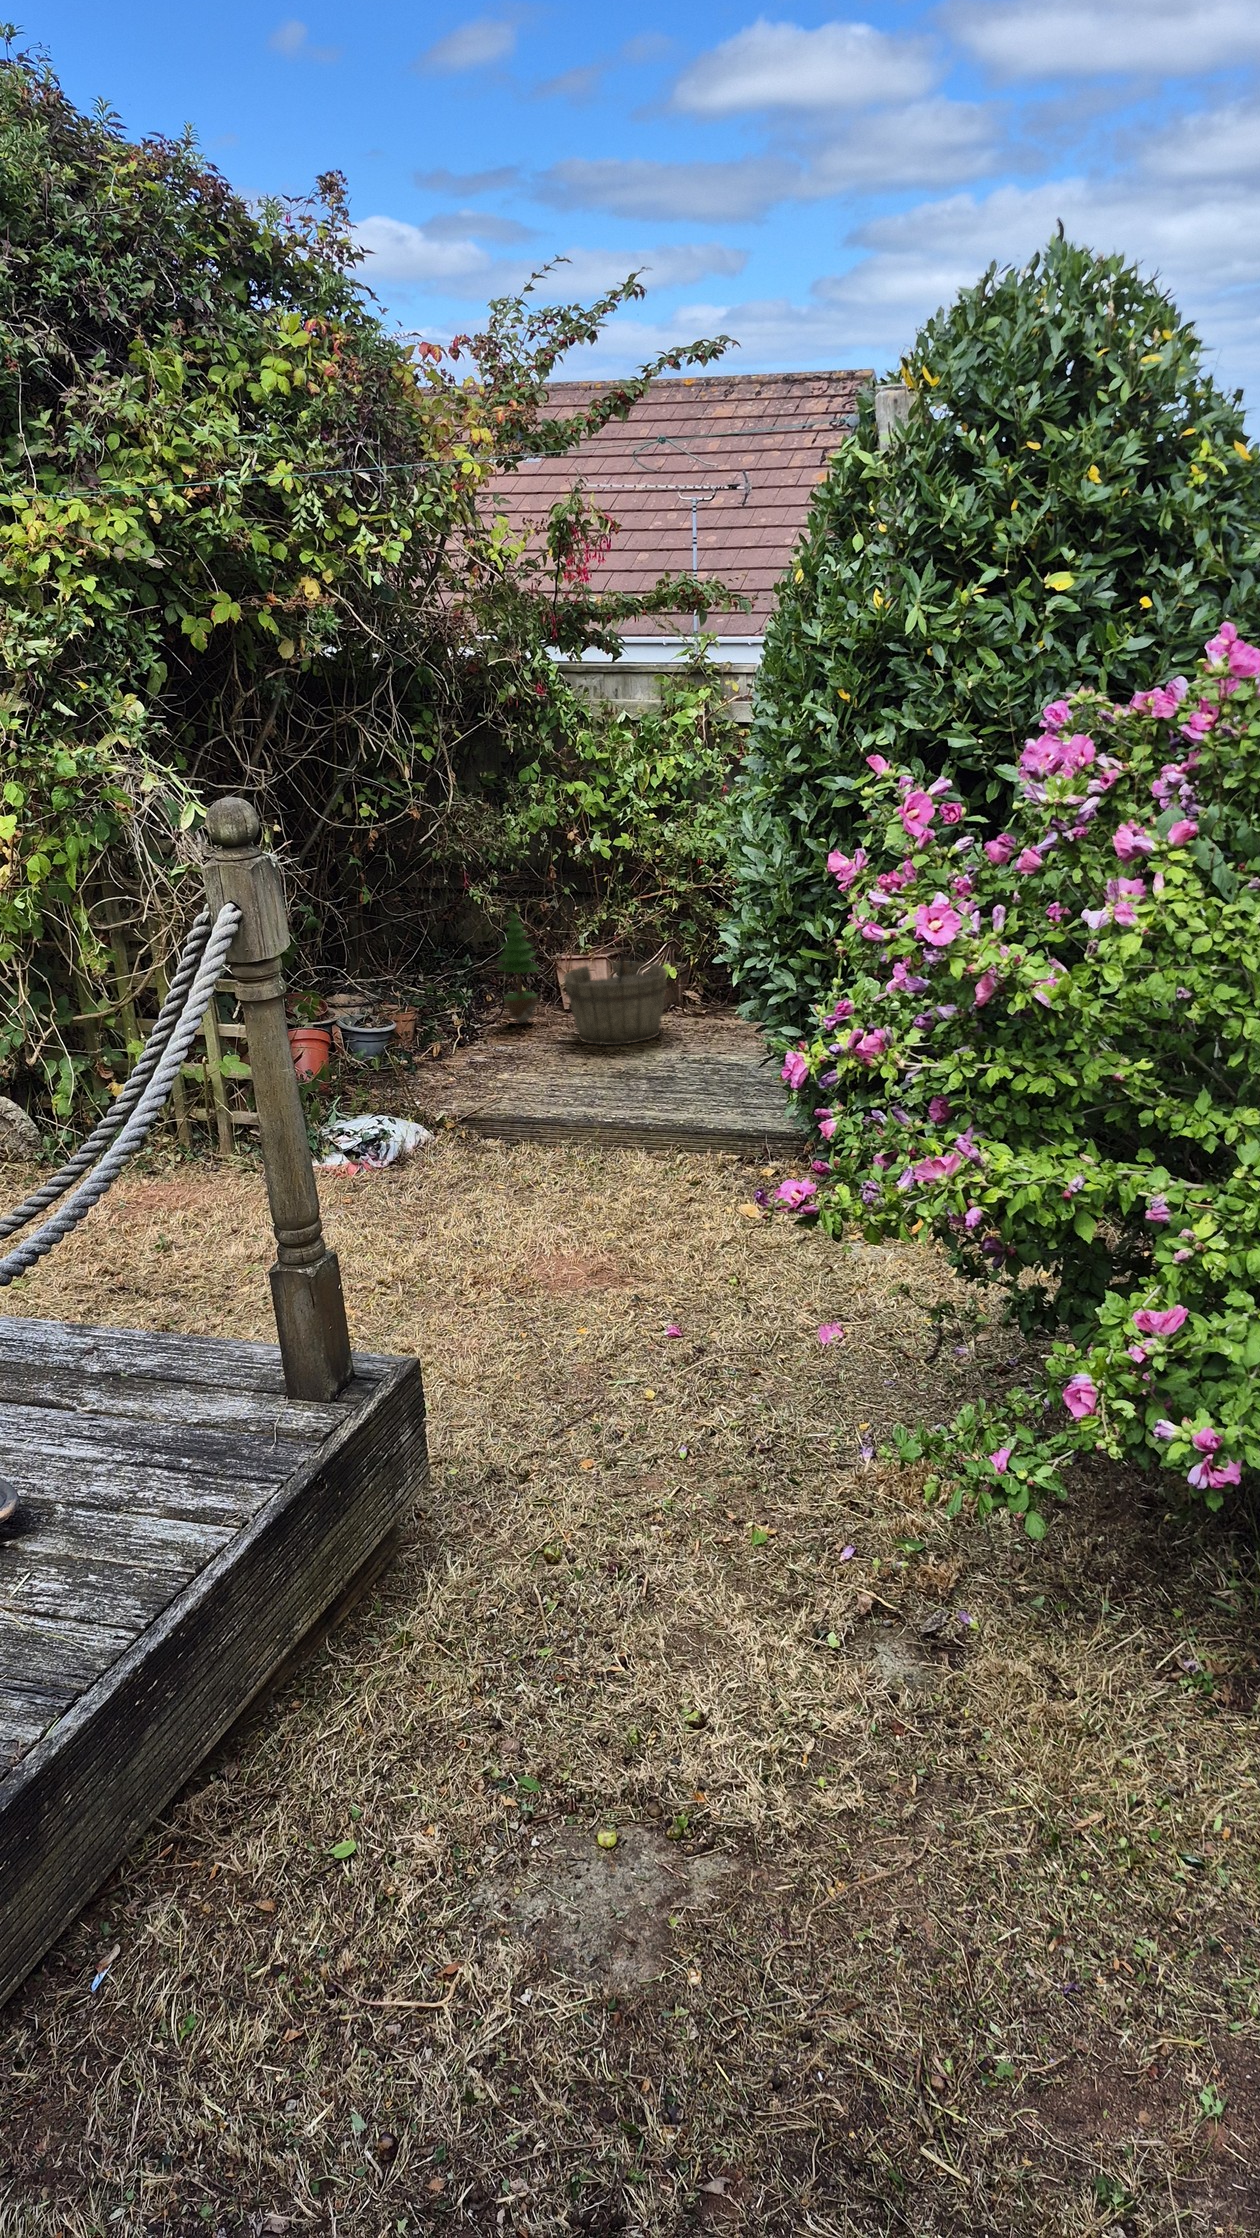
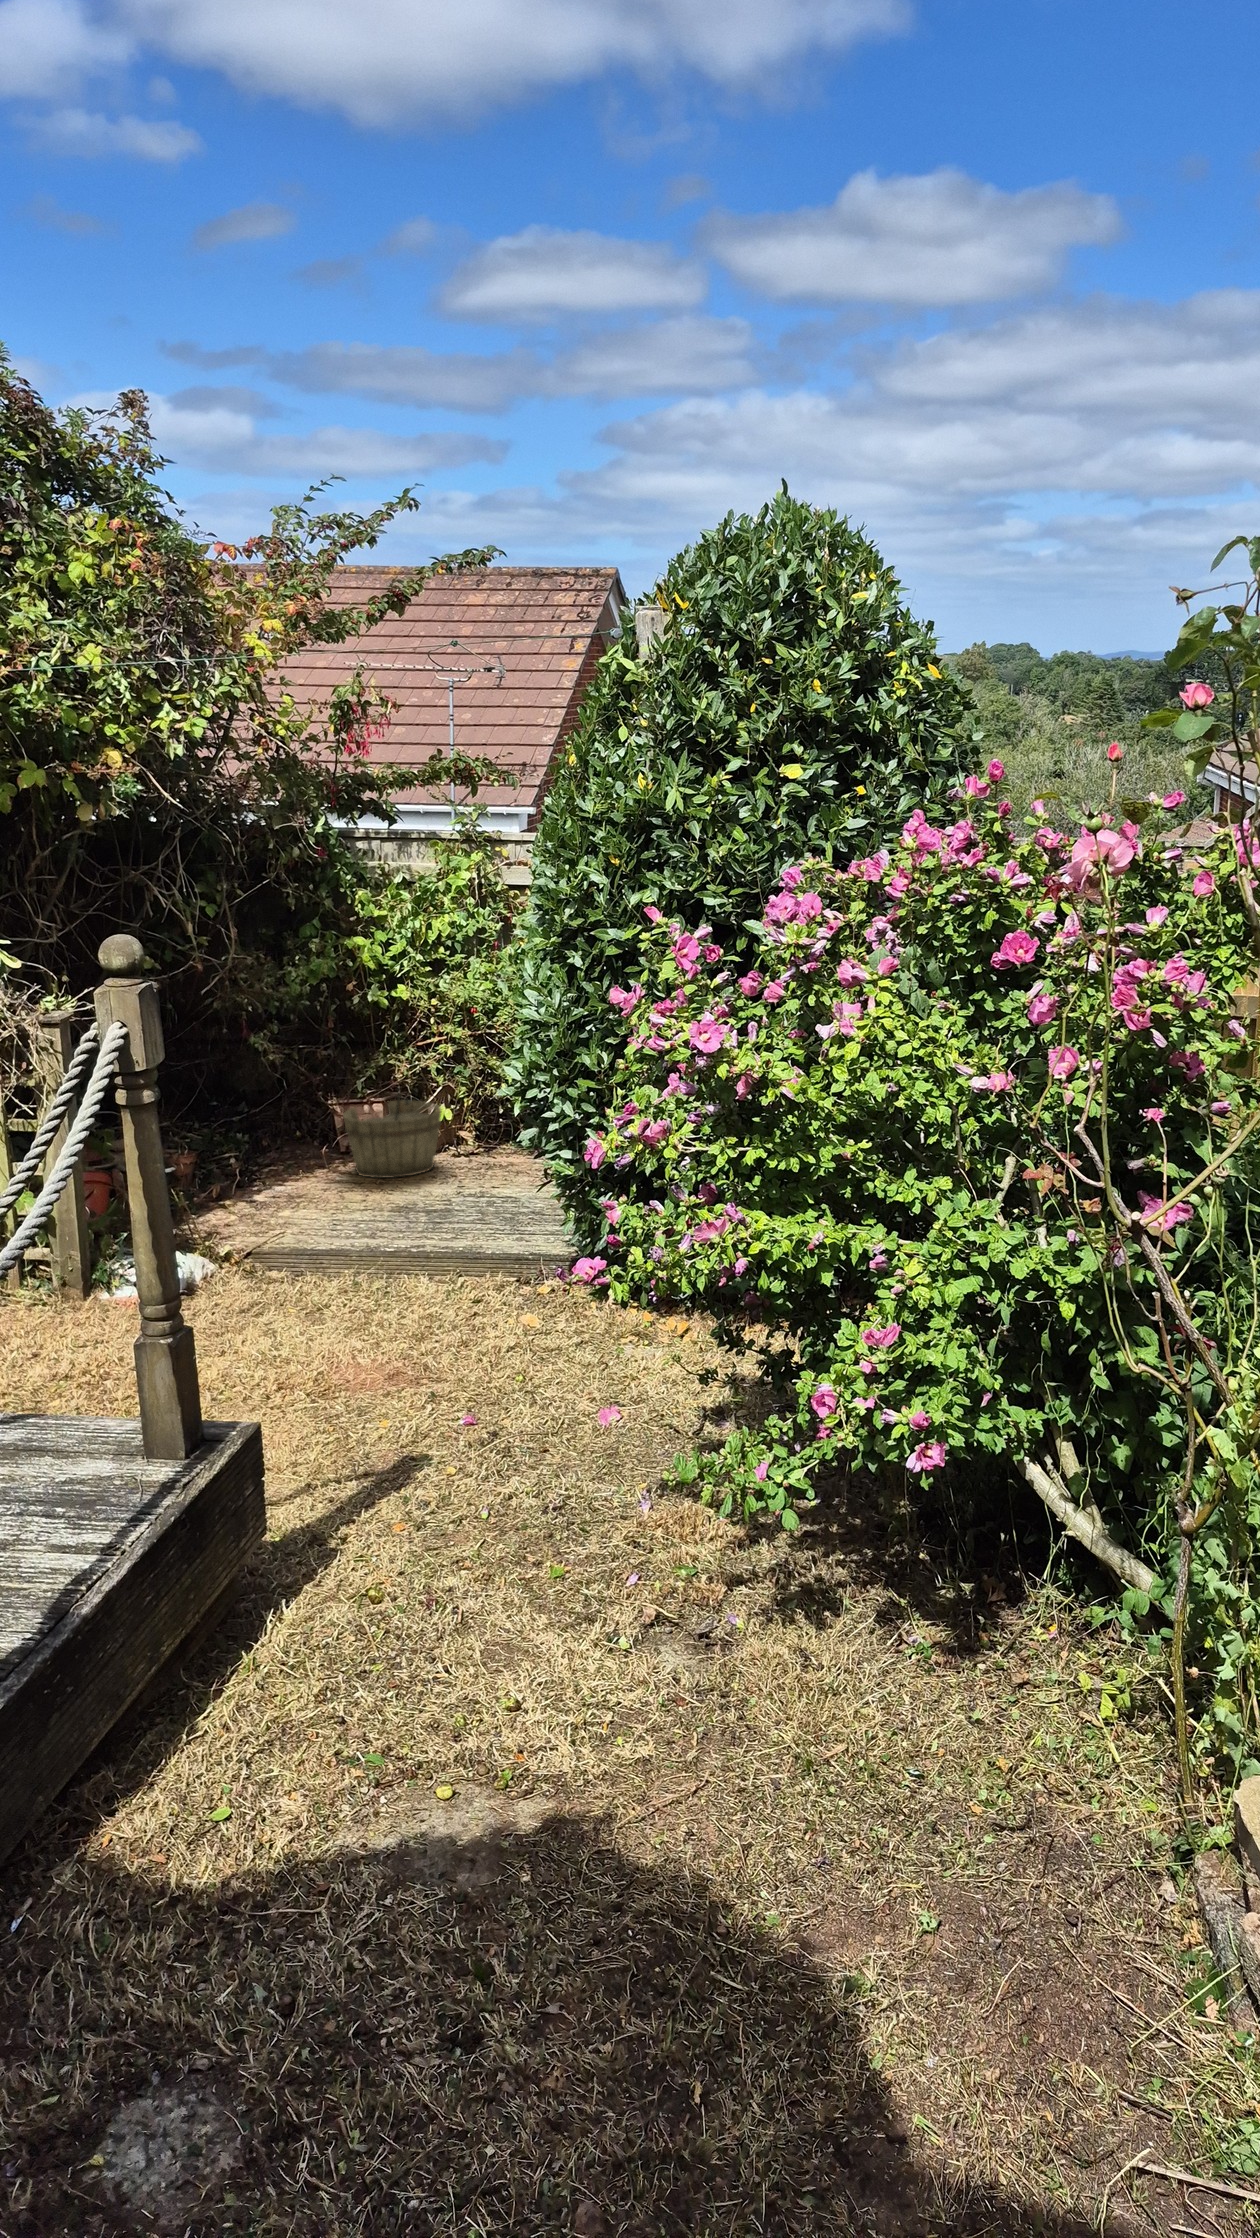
potted tree: present [498,912,539,1023] -> none [277,1050,319,1161]

